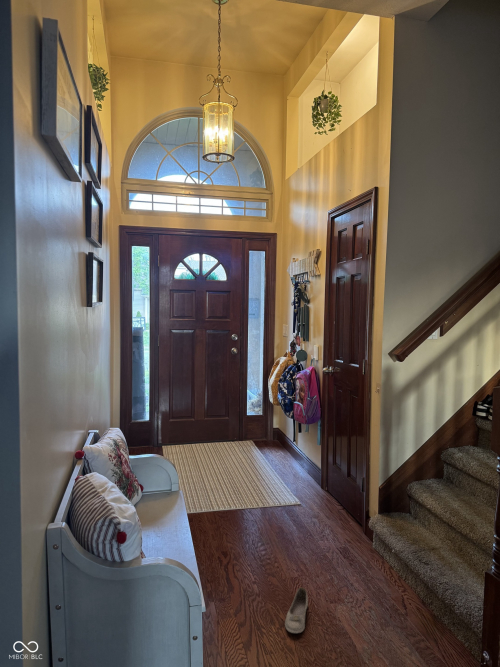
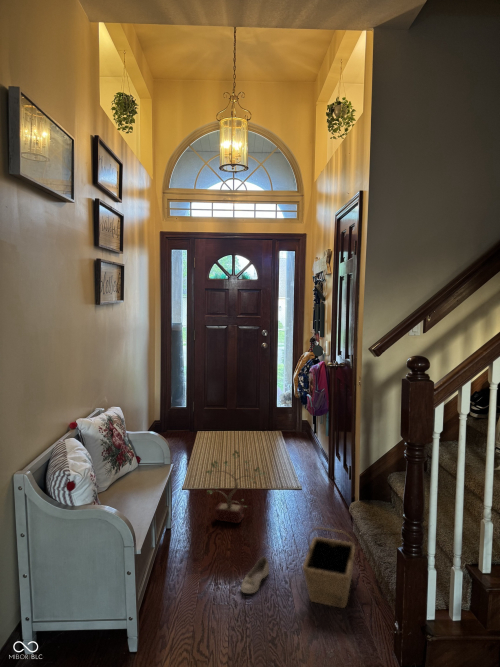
potted plant: none [211,467,283,548] -> present [207,451,265,523]
basket: none [351,549,410,637] -> present [303,527,355,608]

